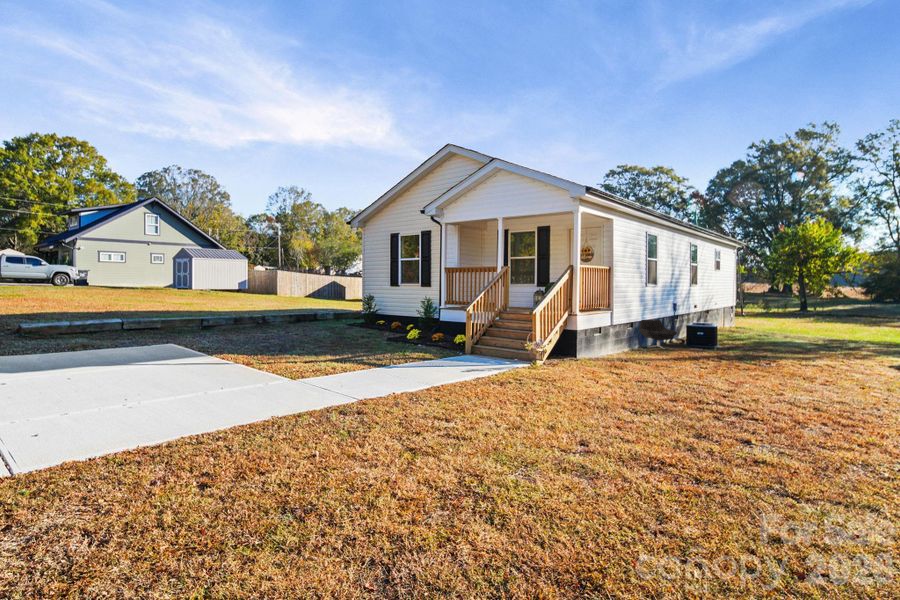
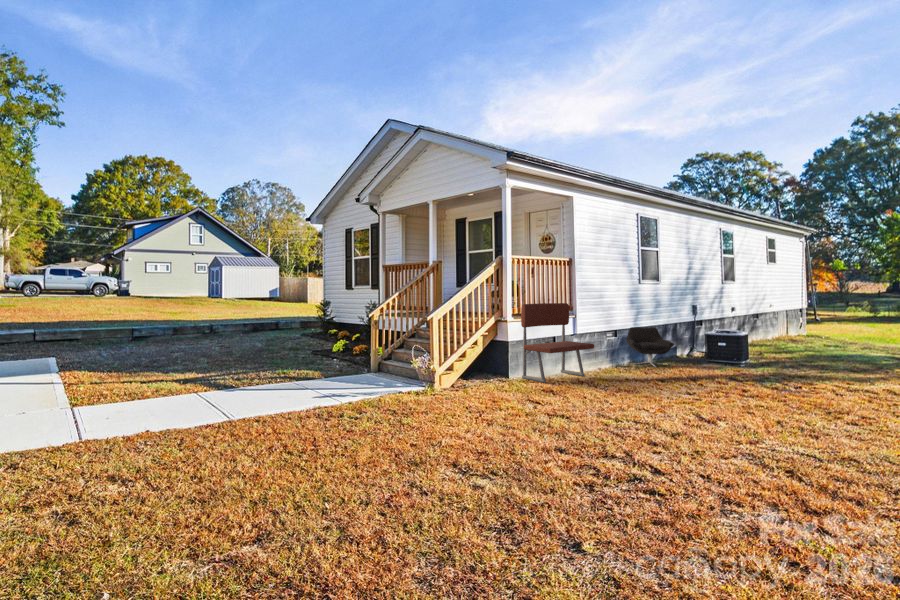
bench: none [587,302,636,360] -> present [521,303,594,383]

